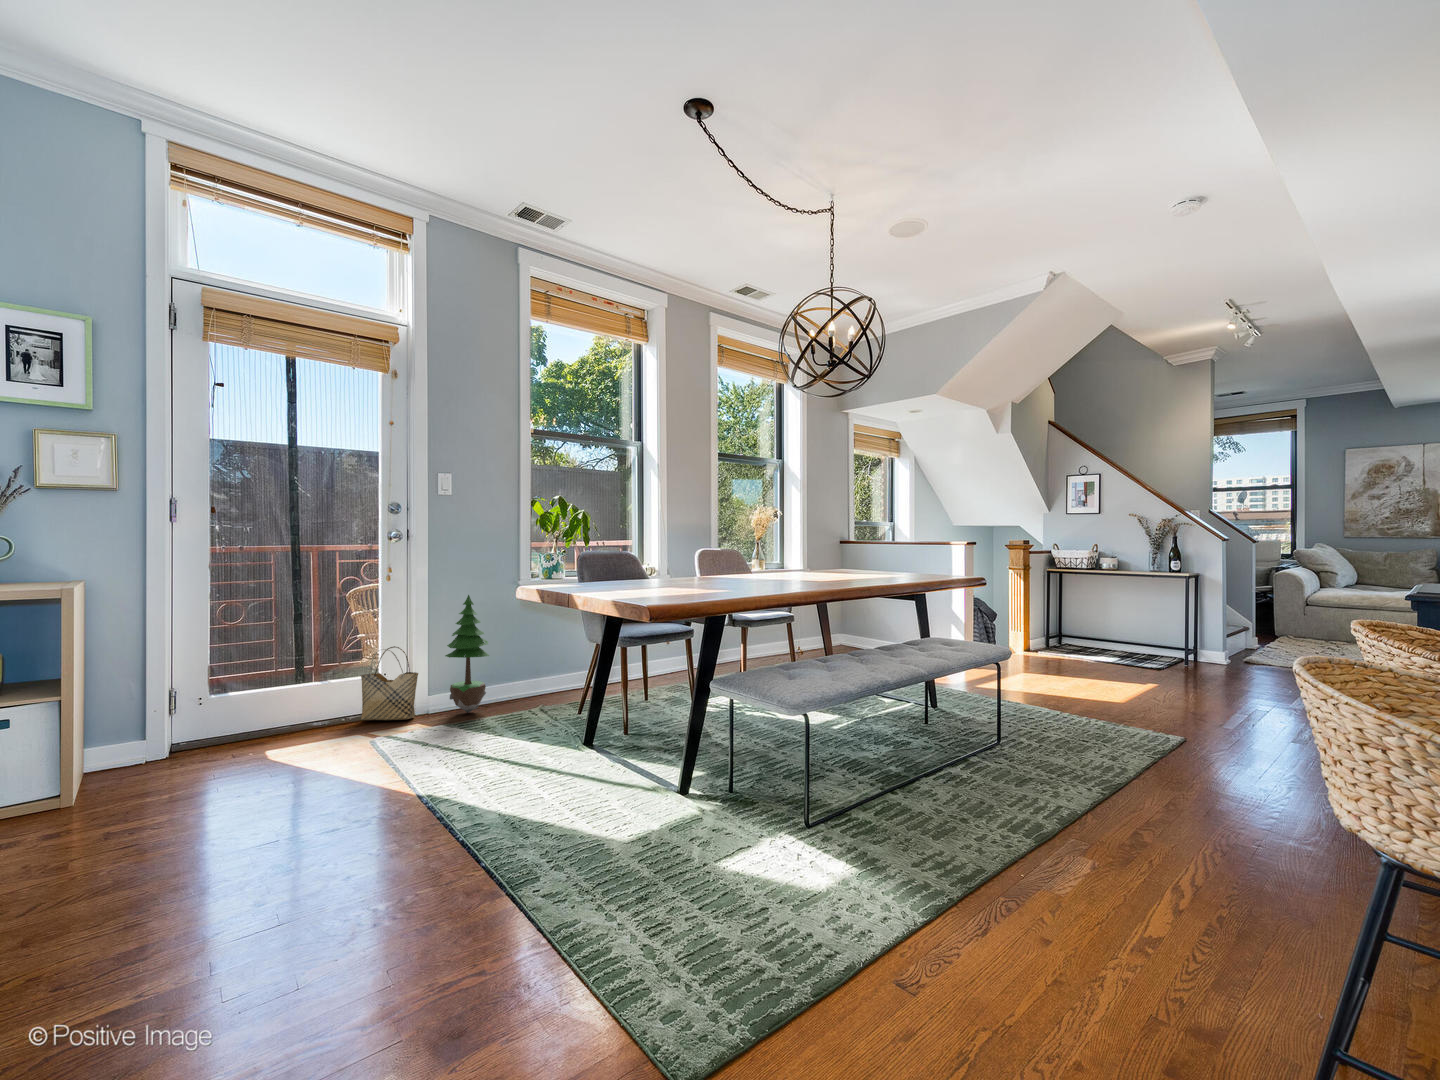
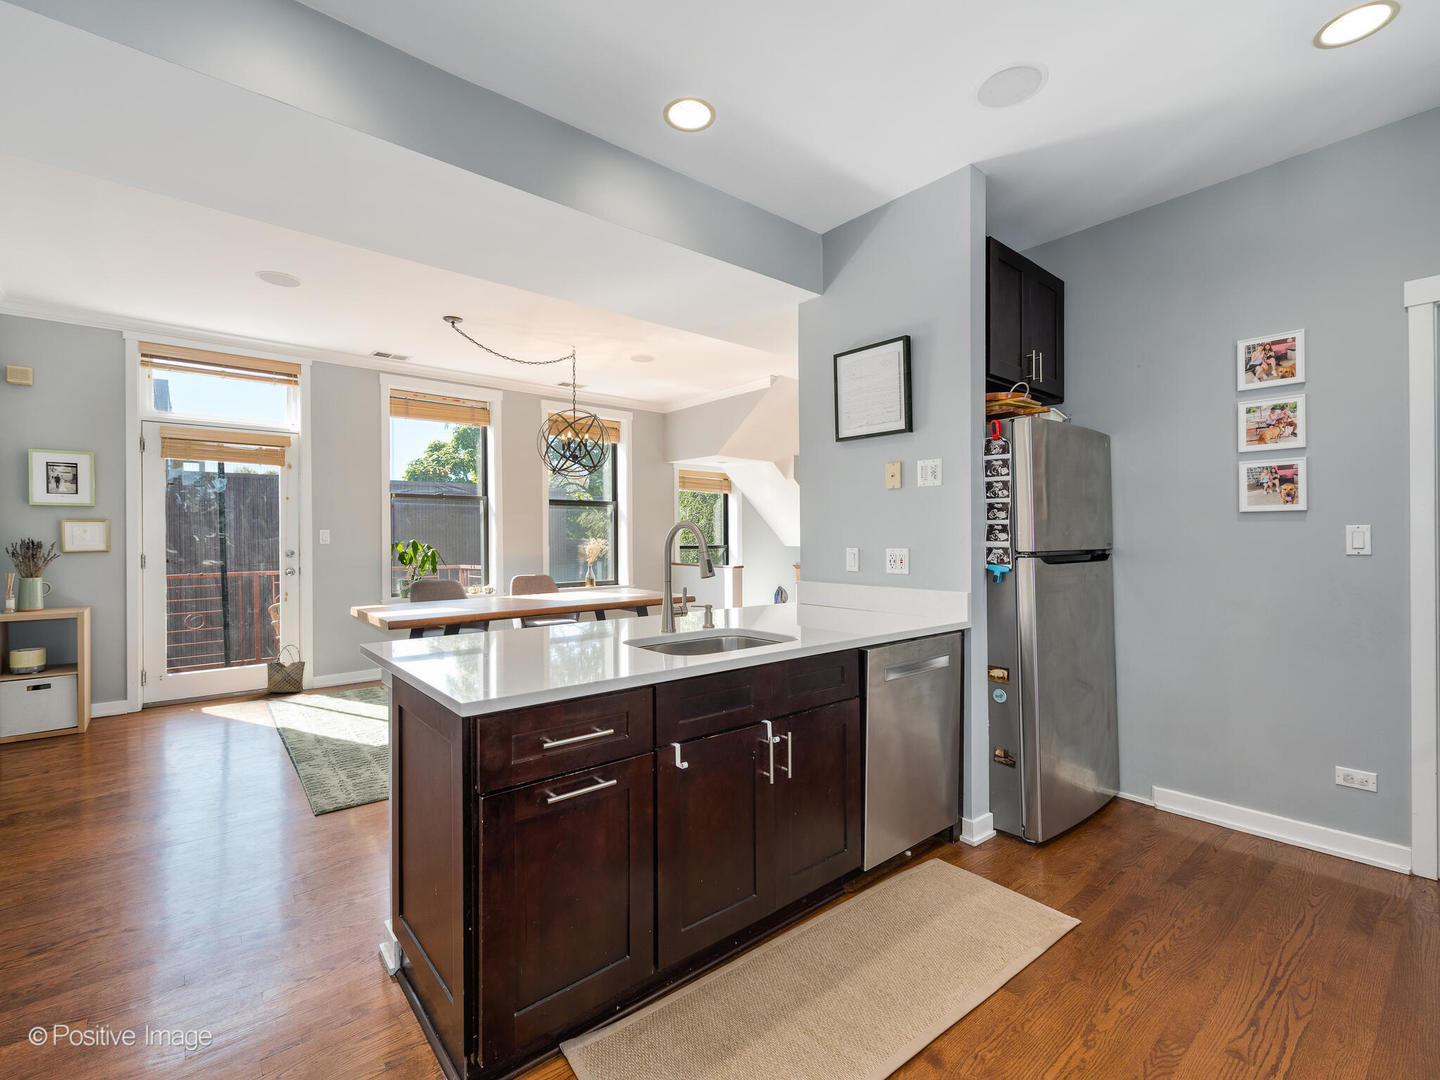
potted tree: present [445,595,489,713] -> none [323,610,355,689]

